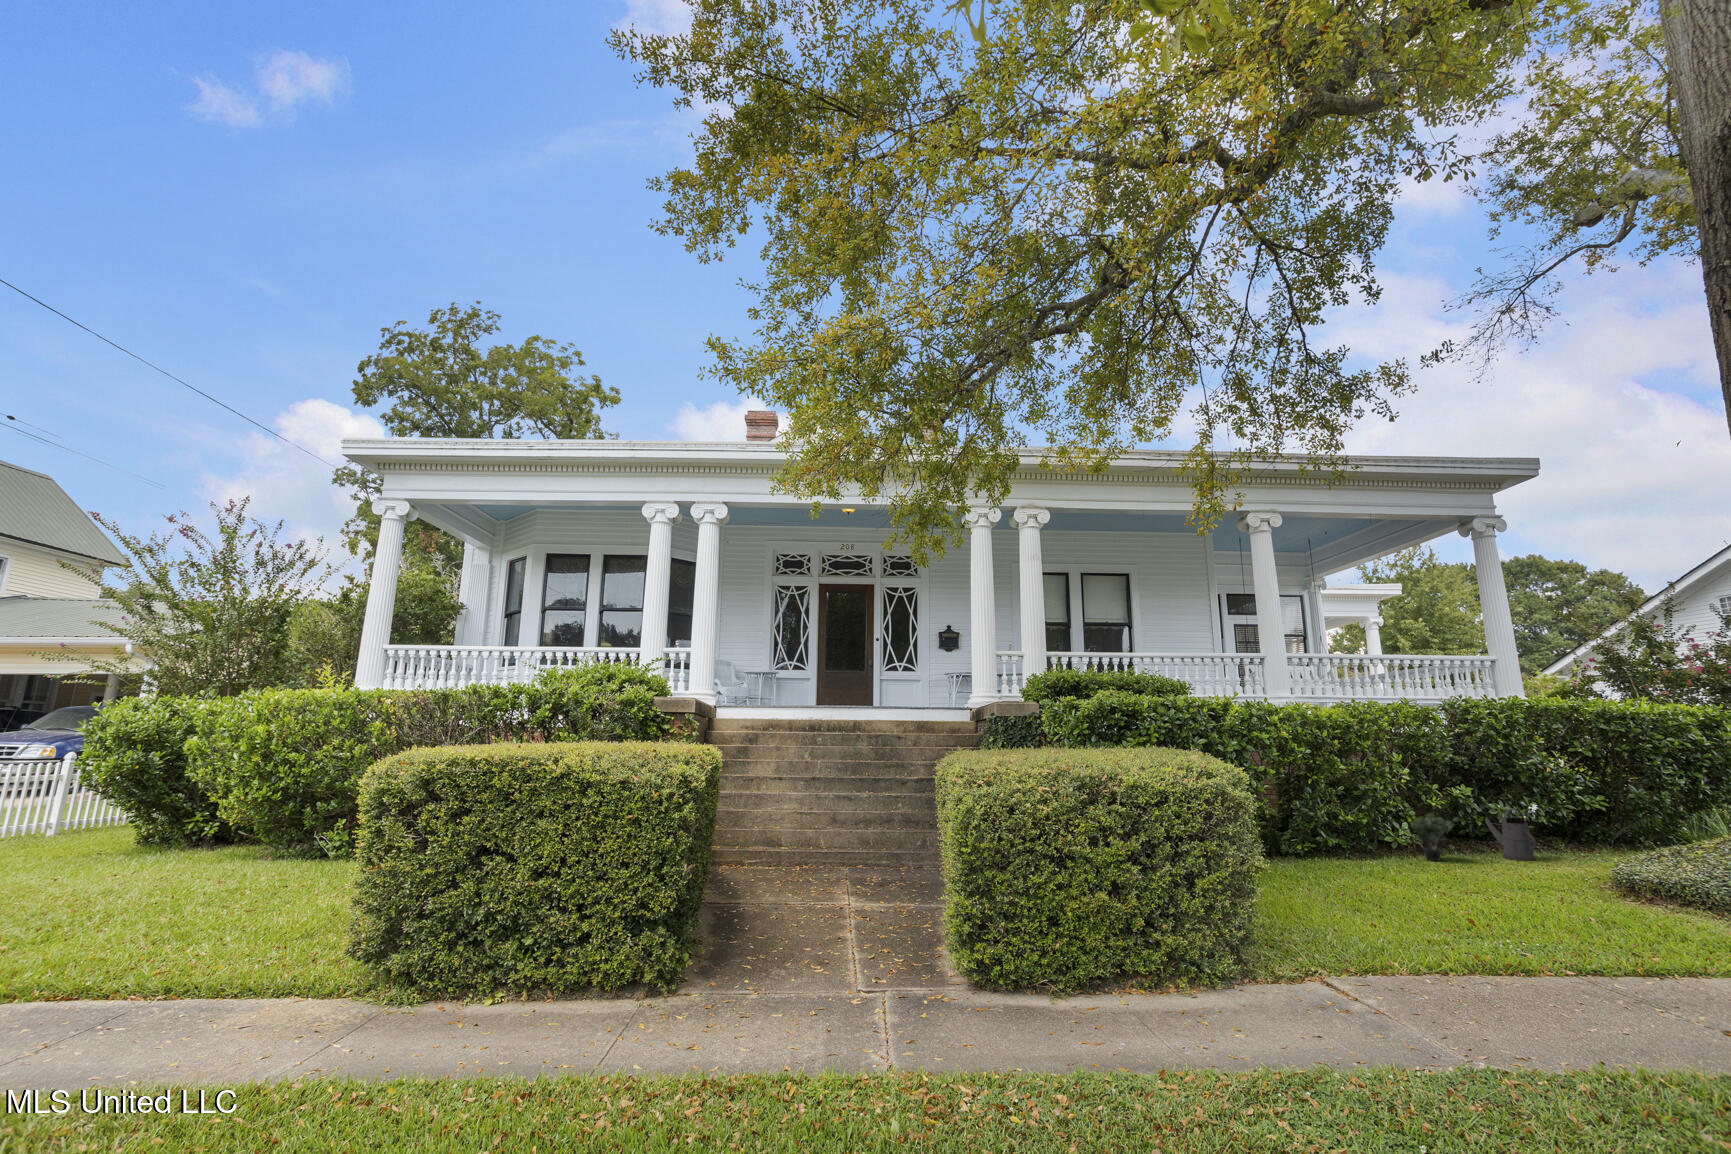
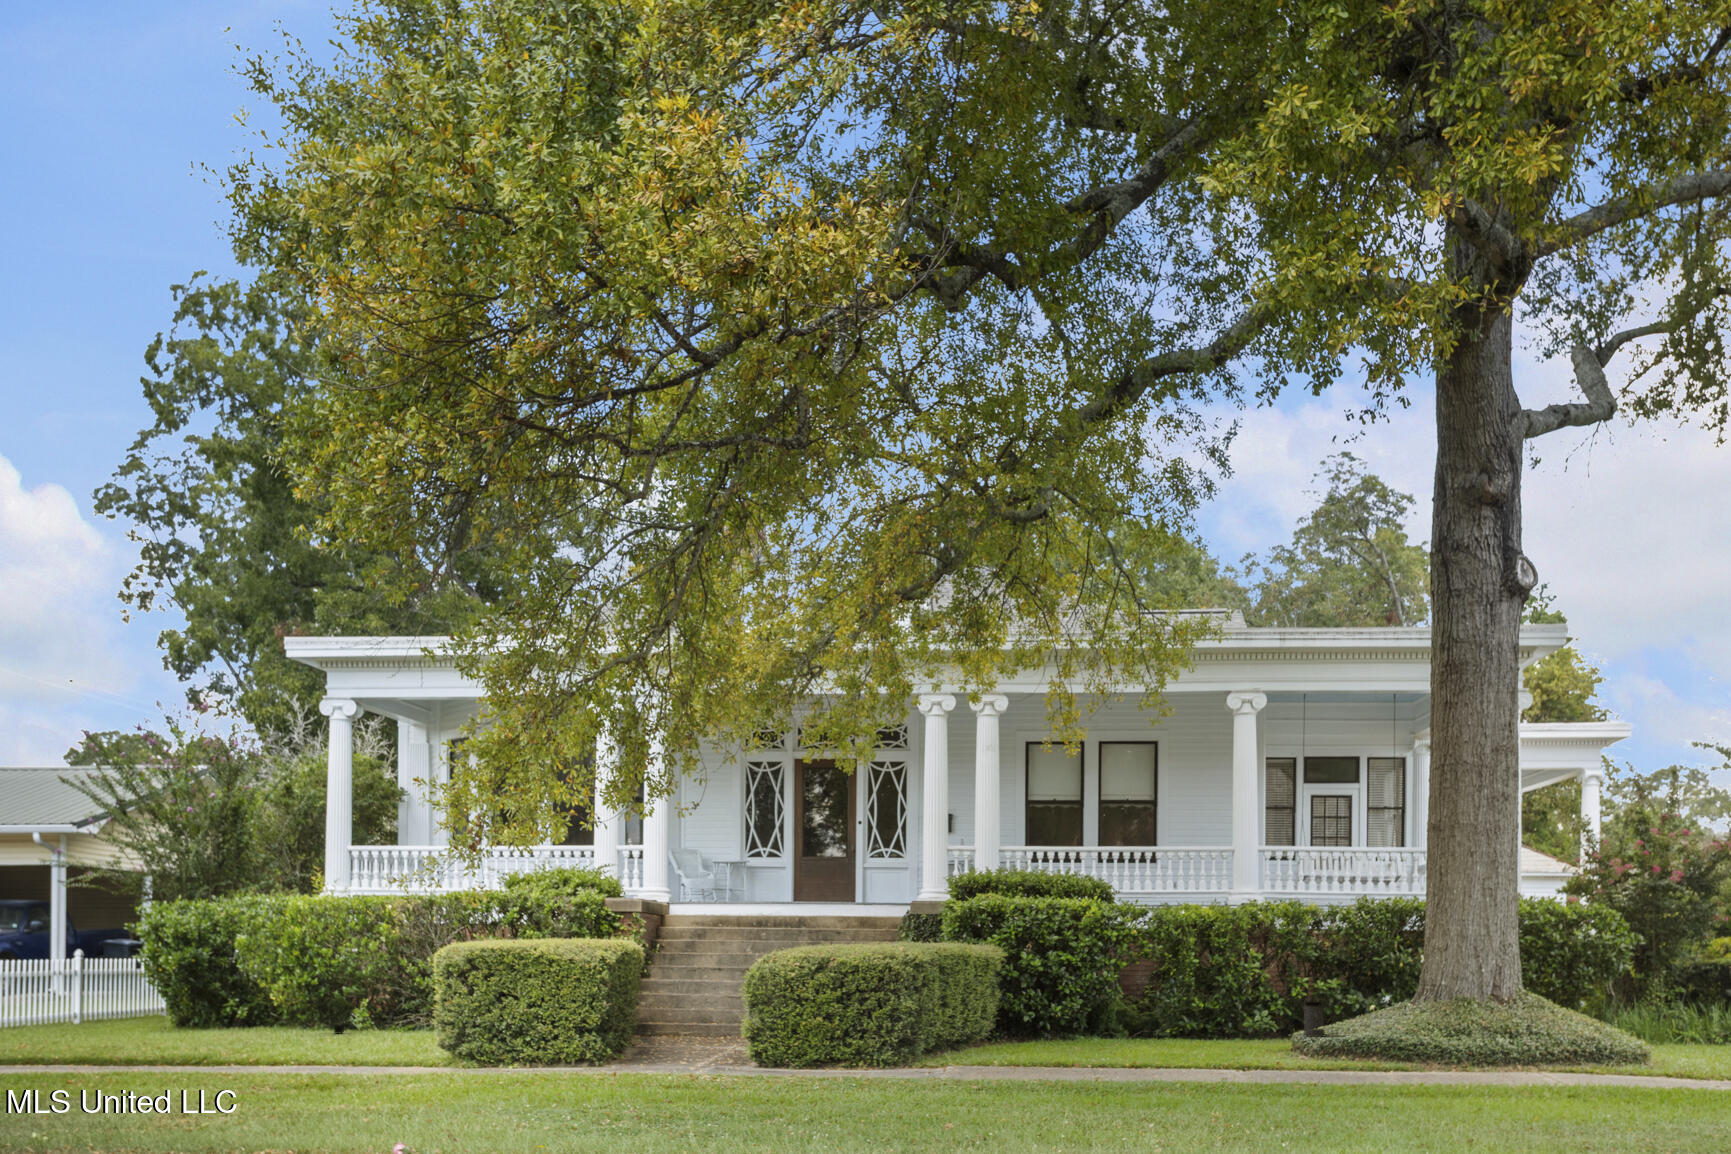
potted plant: present [1412,814,1454,861] -> present [328,998,354,1034]

